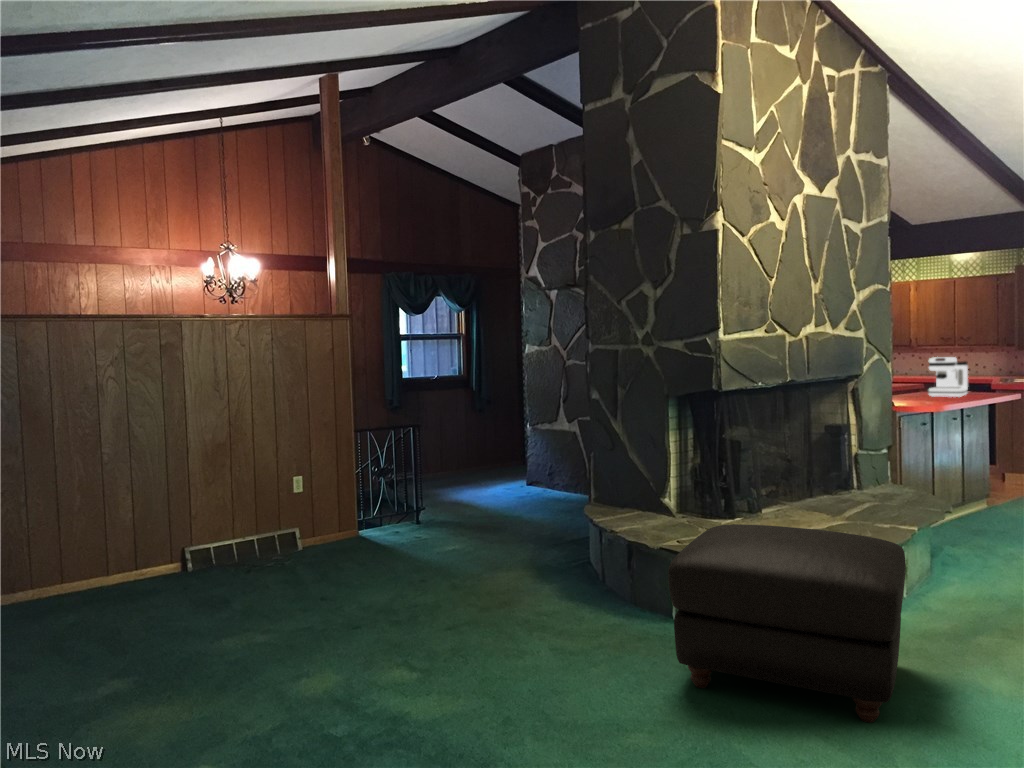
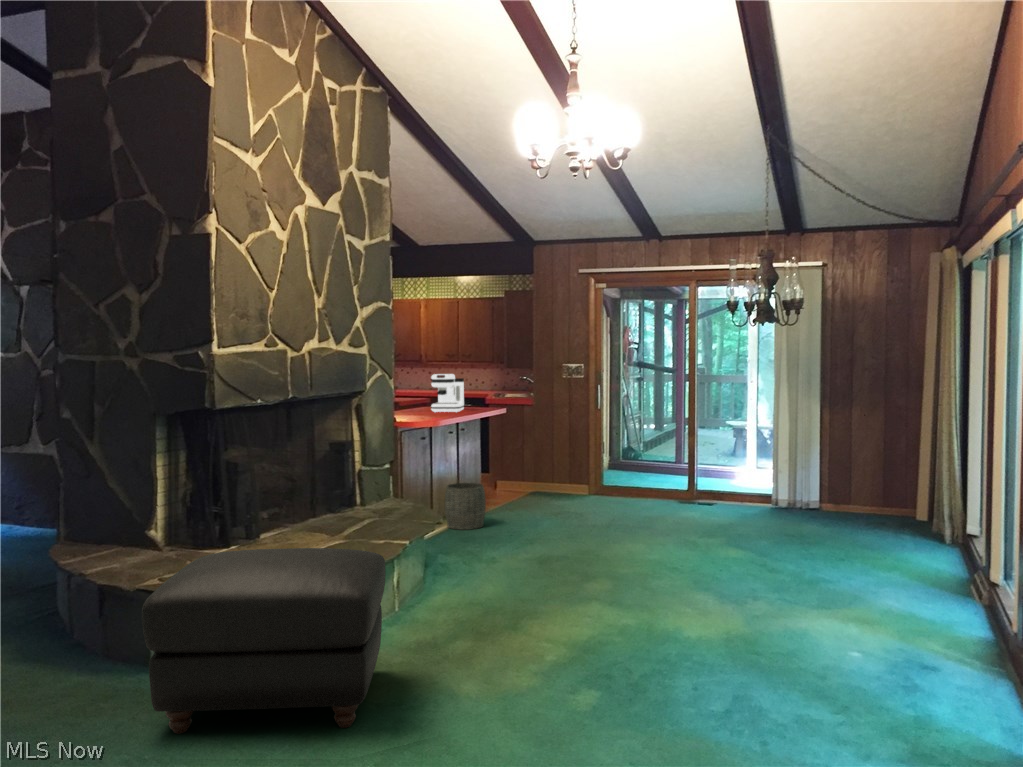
woven basket: none [948,472,999,523] -> present [445,483,486,530]

